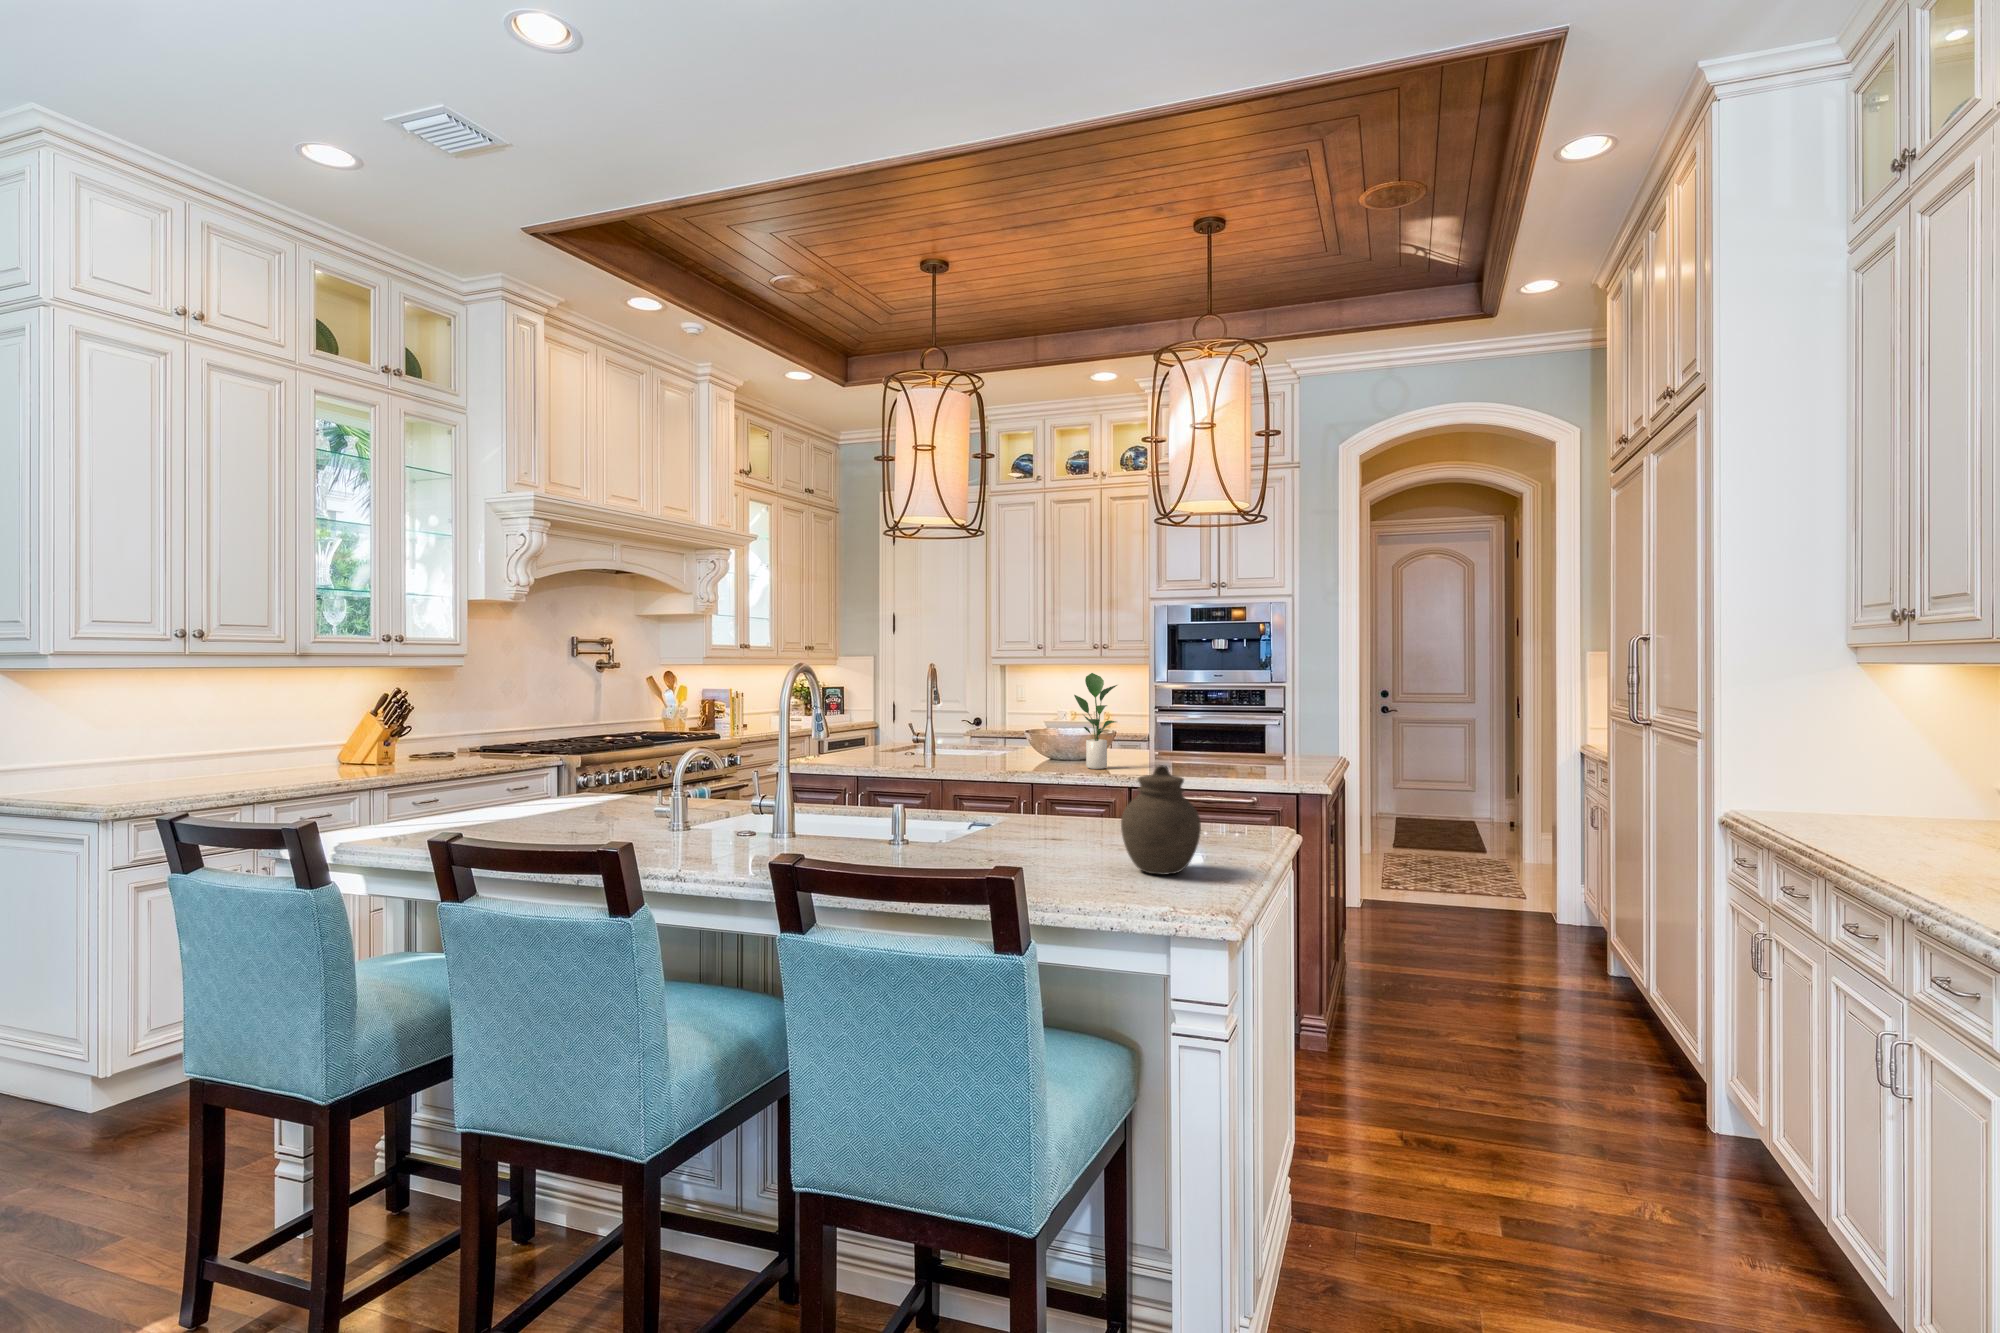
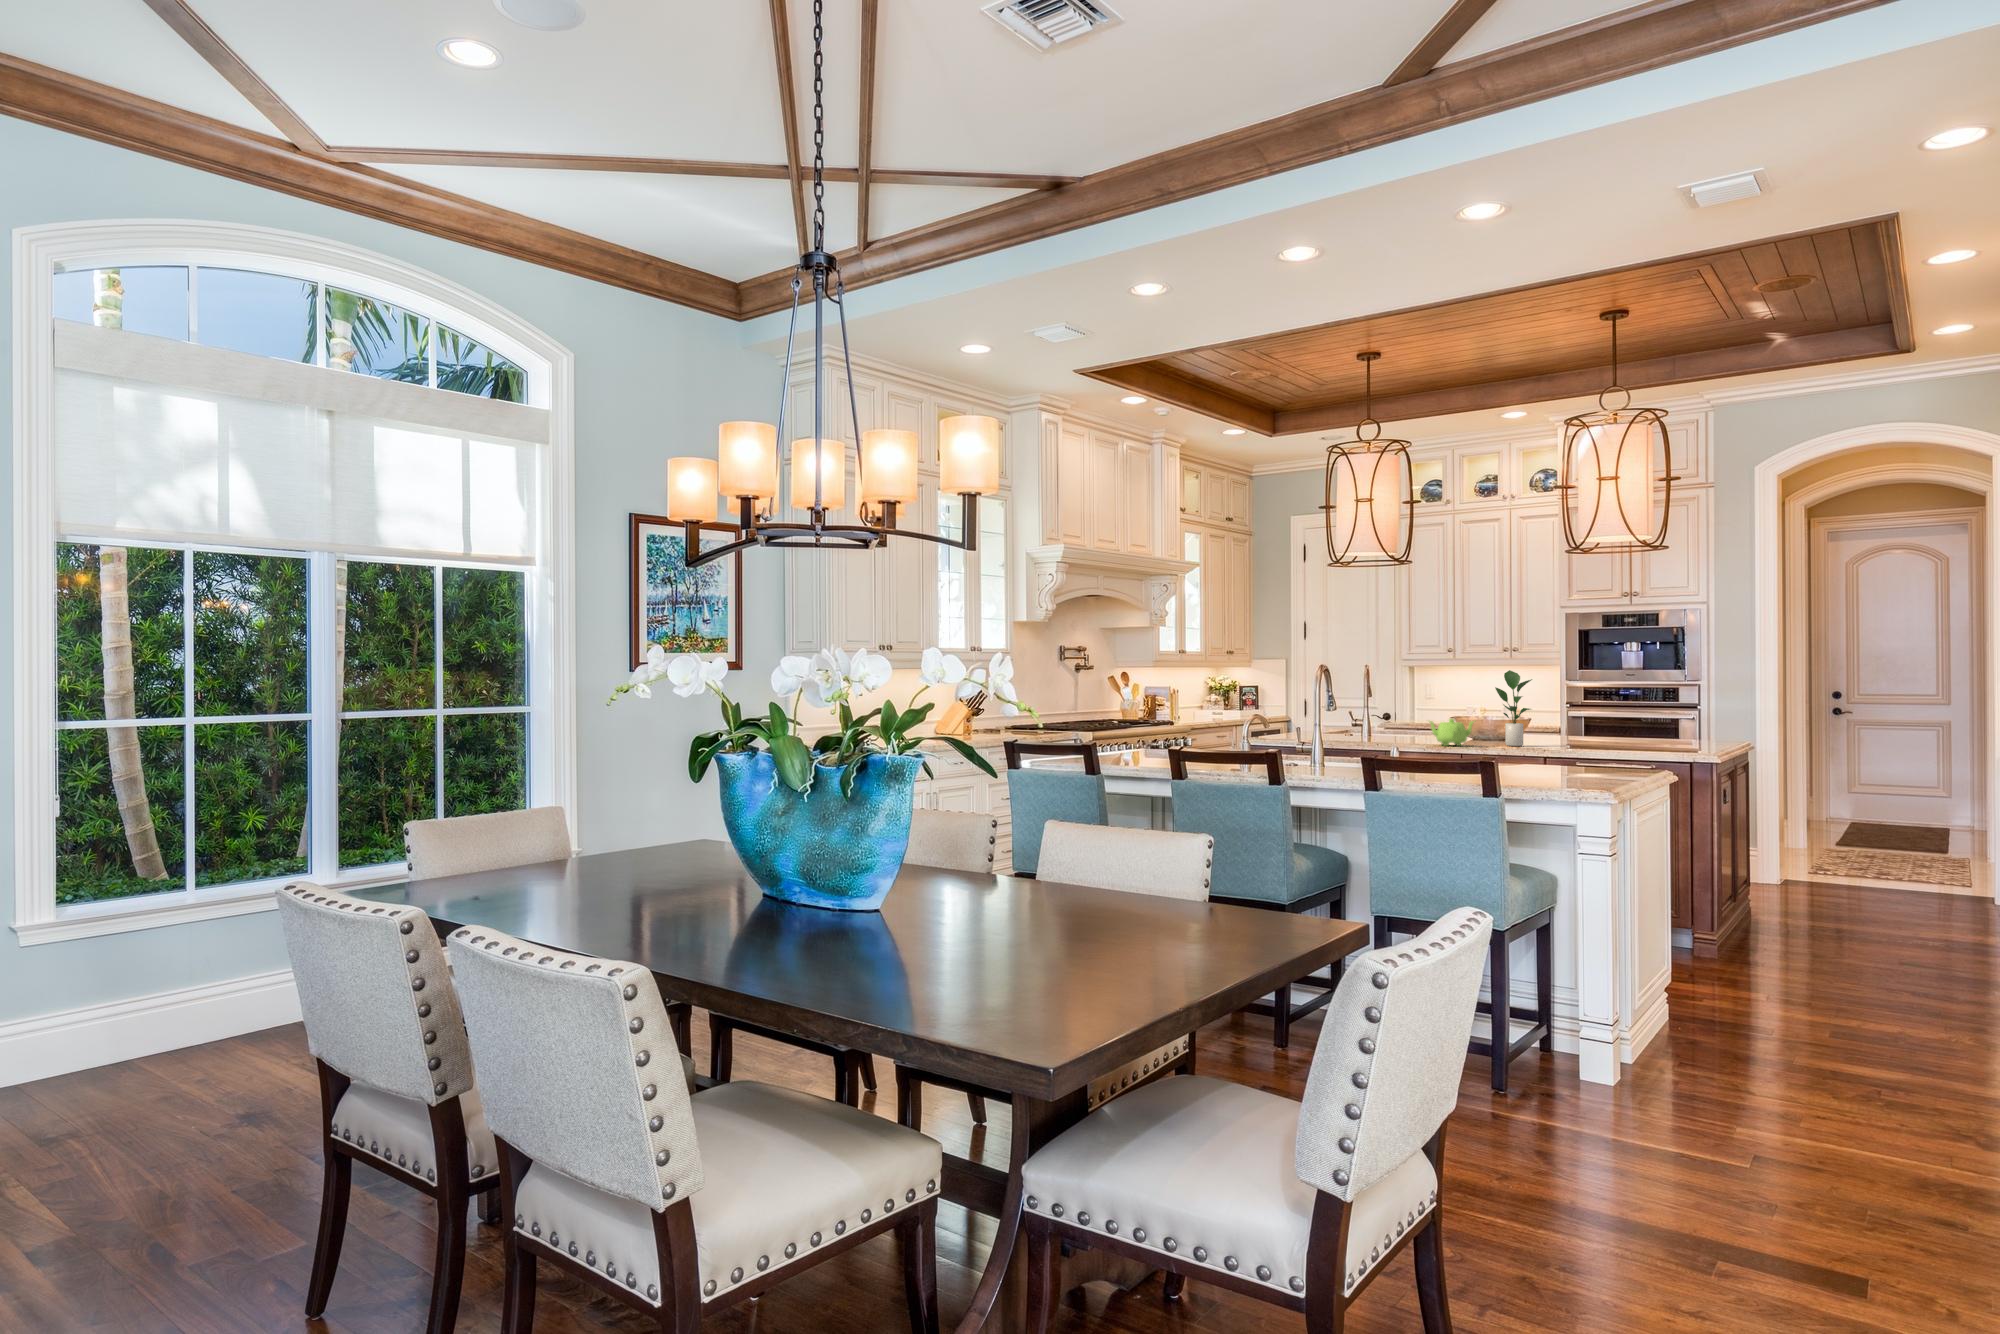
teapot: none [991,736,1051,772] -> present [1429,719,1474,746]
jar: present [1121,765,1201,875] -> none [1542,717,1593,779]

